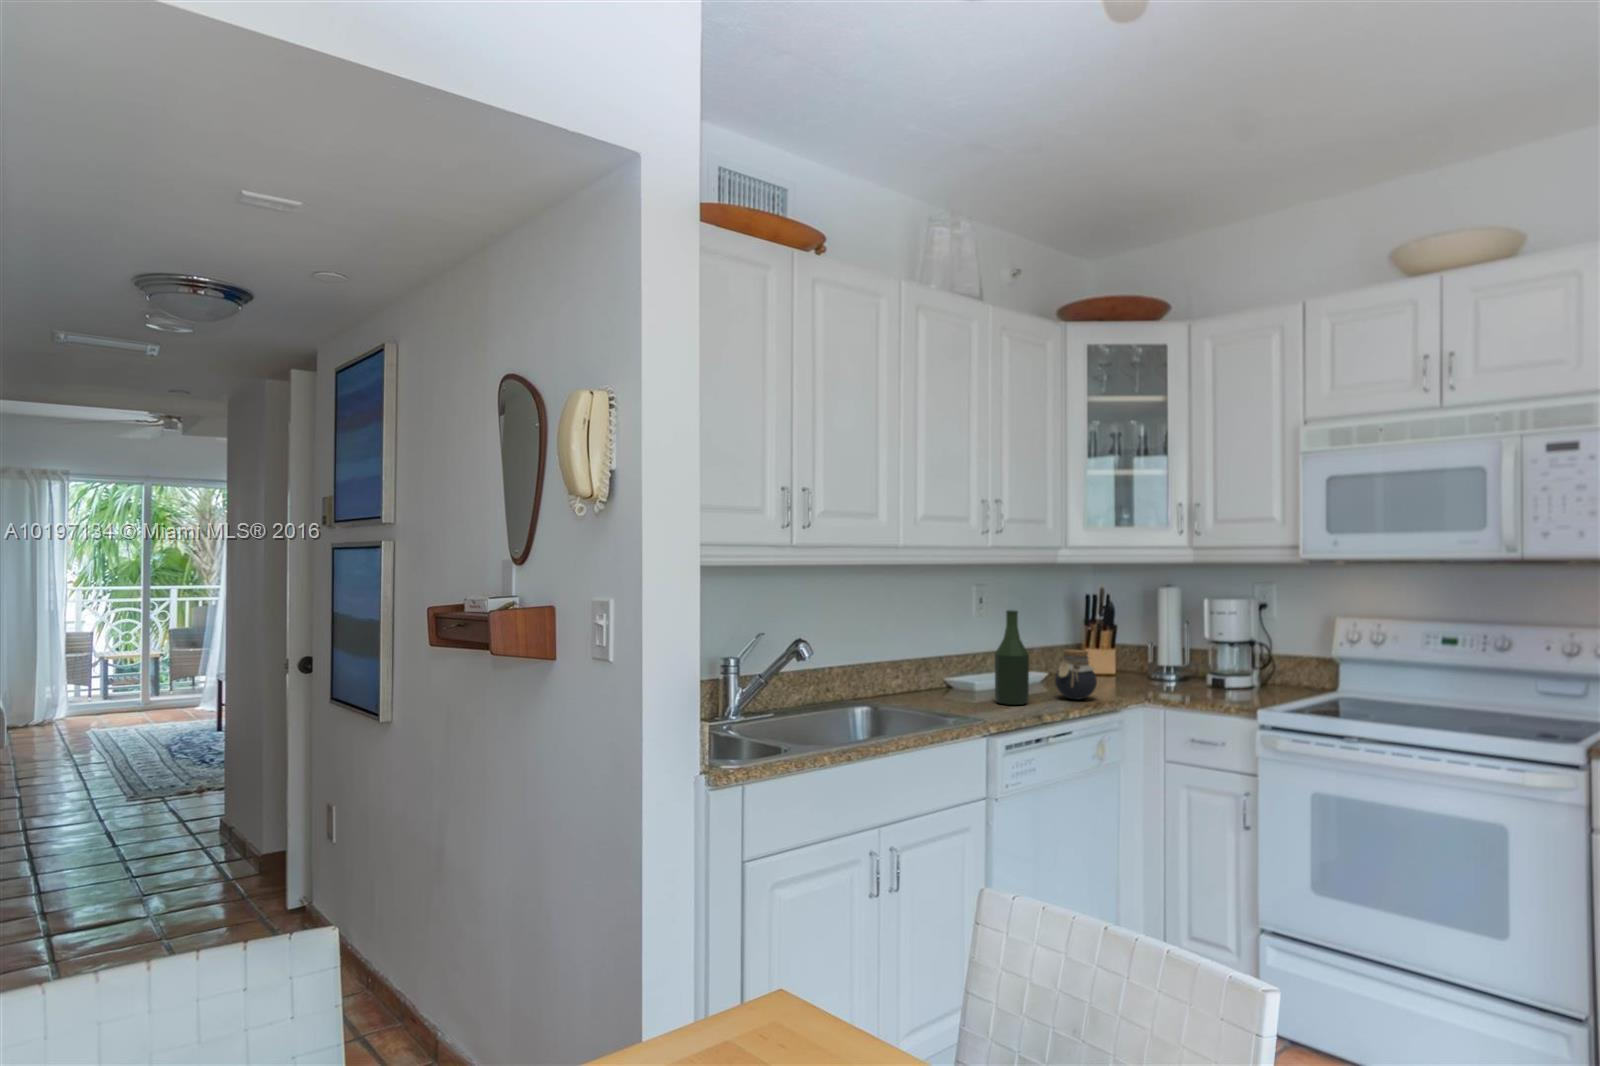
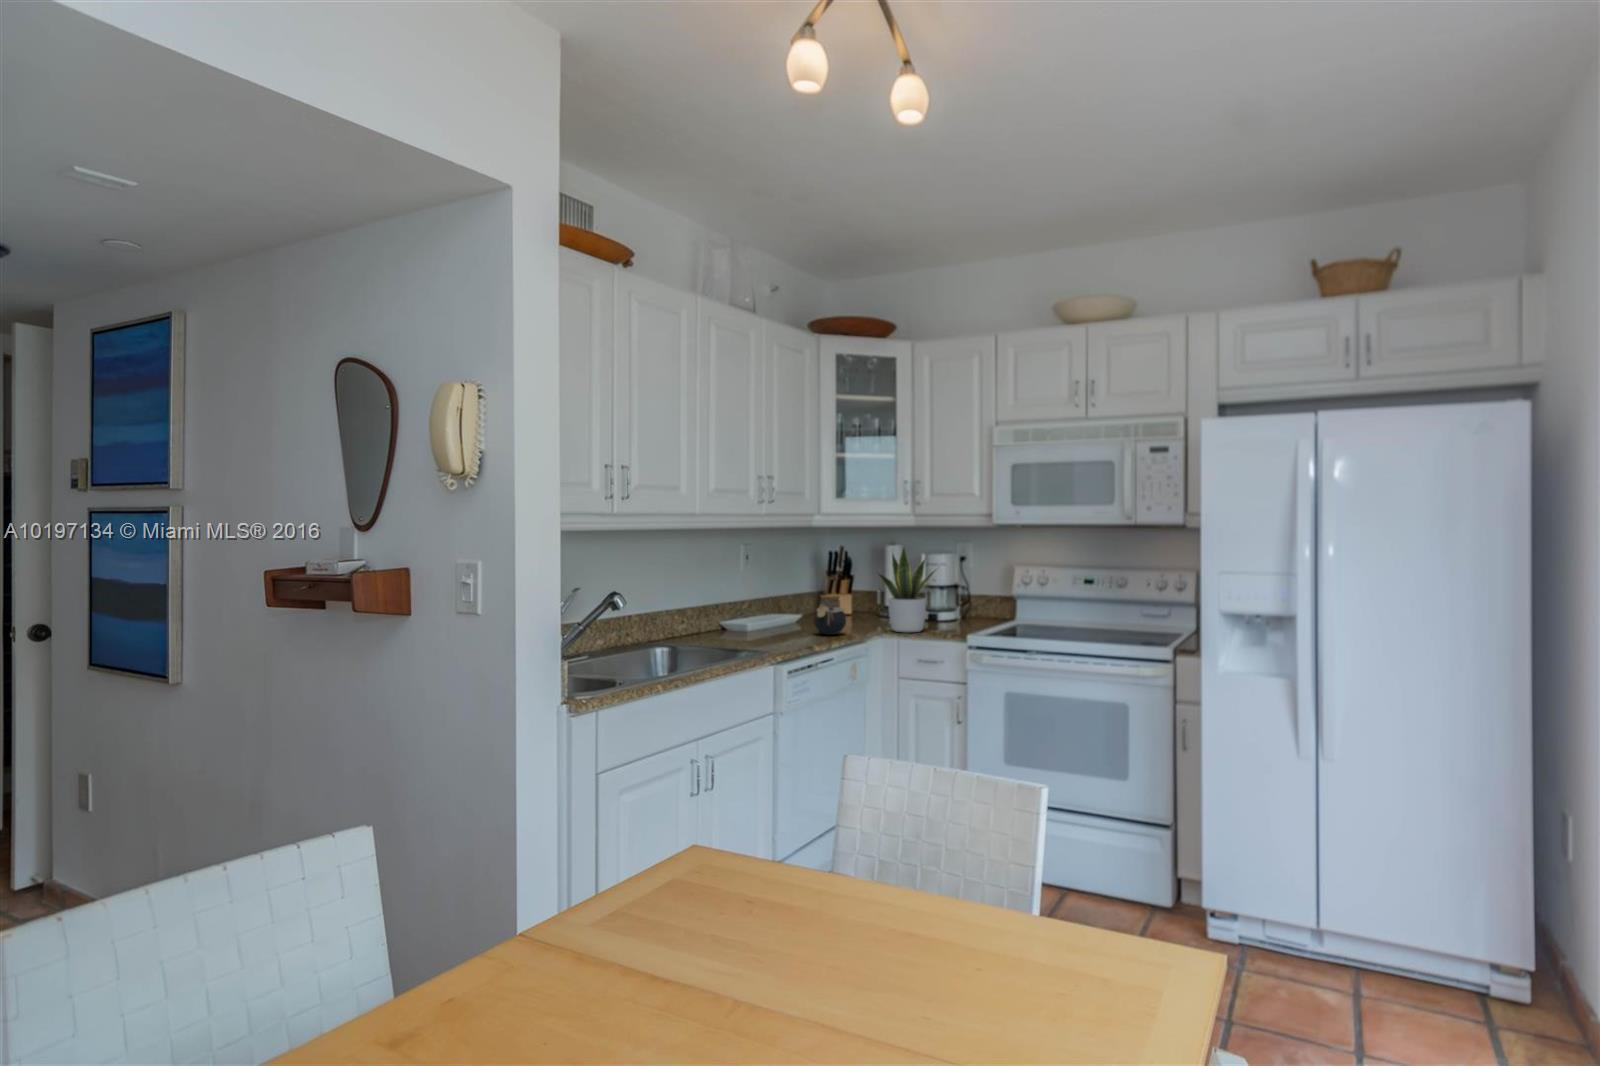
potted plant: none [1138,587,1227,702] -> present [879,548,935,633]
bottle: present [995,610,1029,705] -> none [768,564,796,641]

